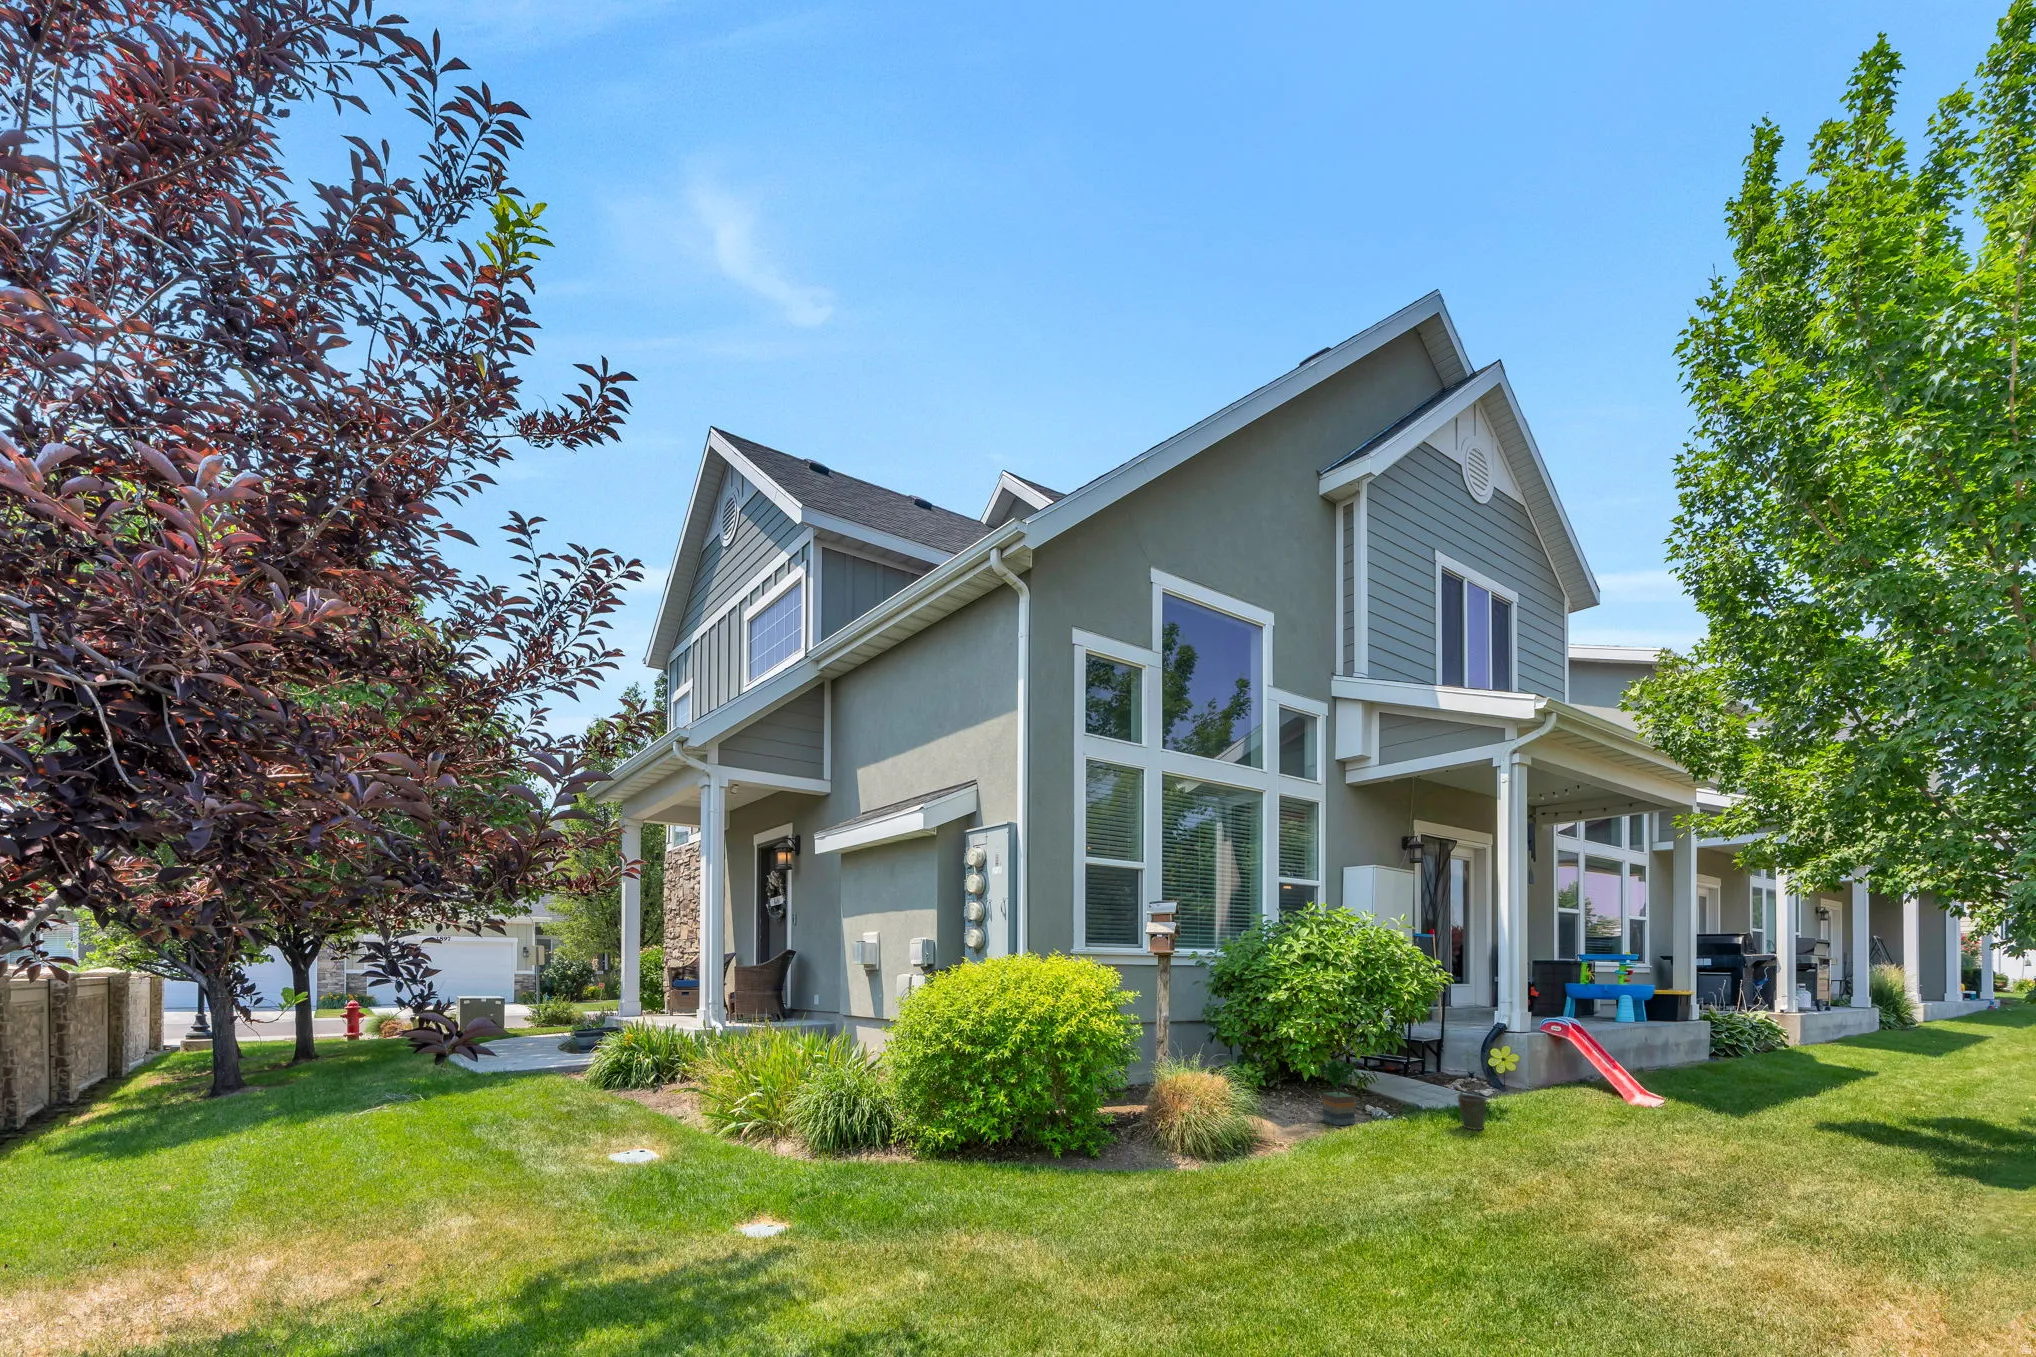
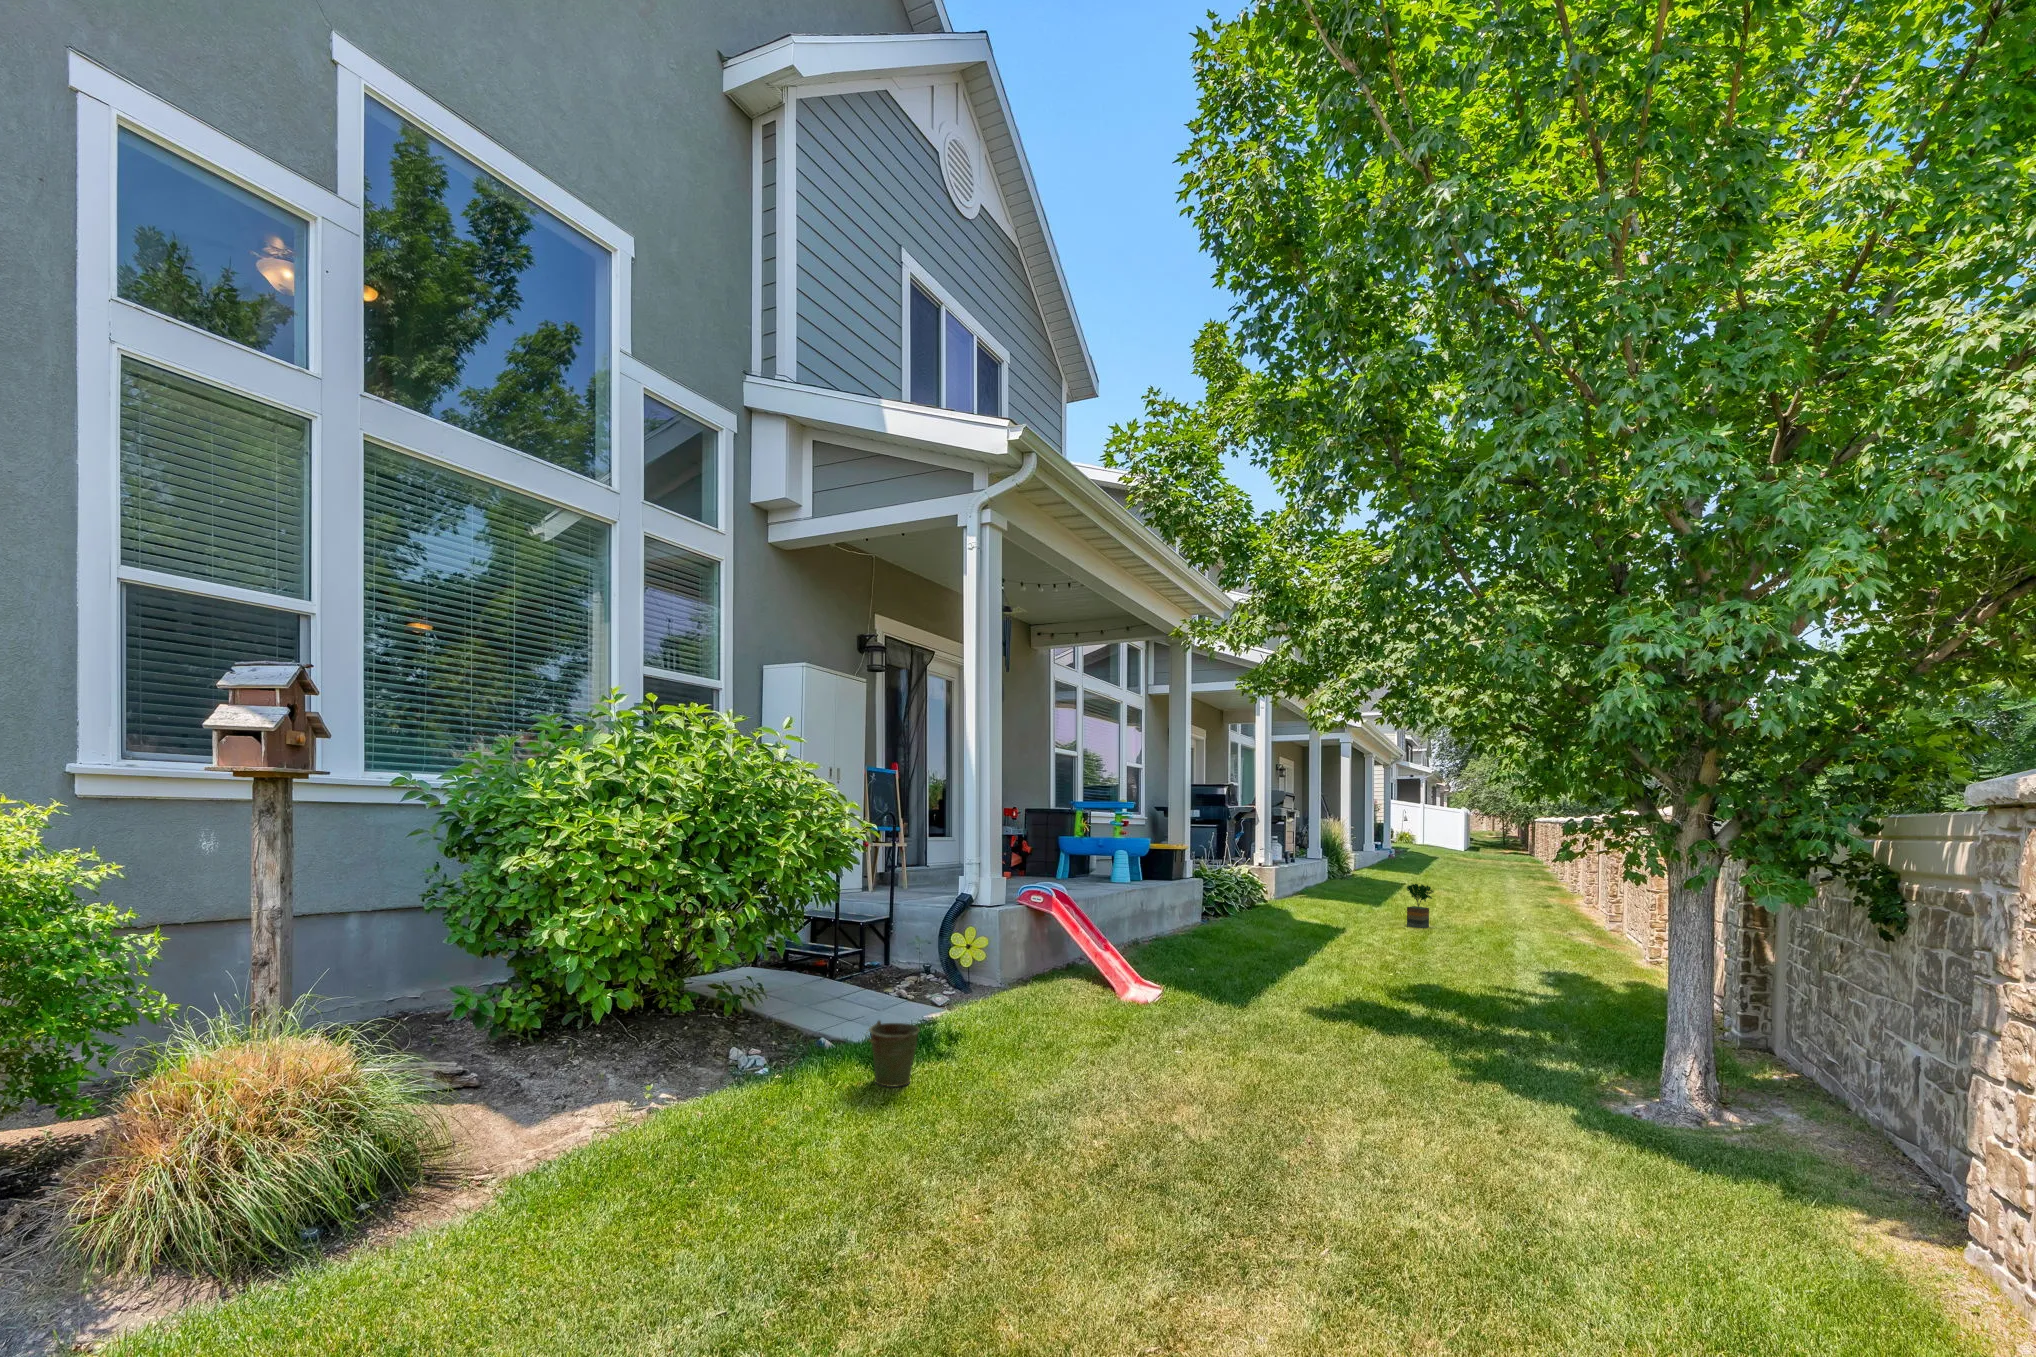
potted tree: present [1319,1060,1360,1125] -> present [1407,884,1434,928]

